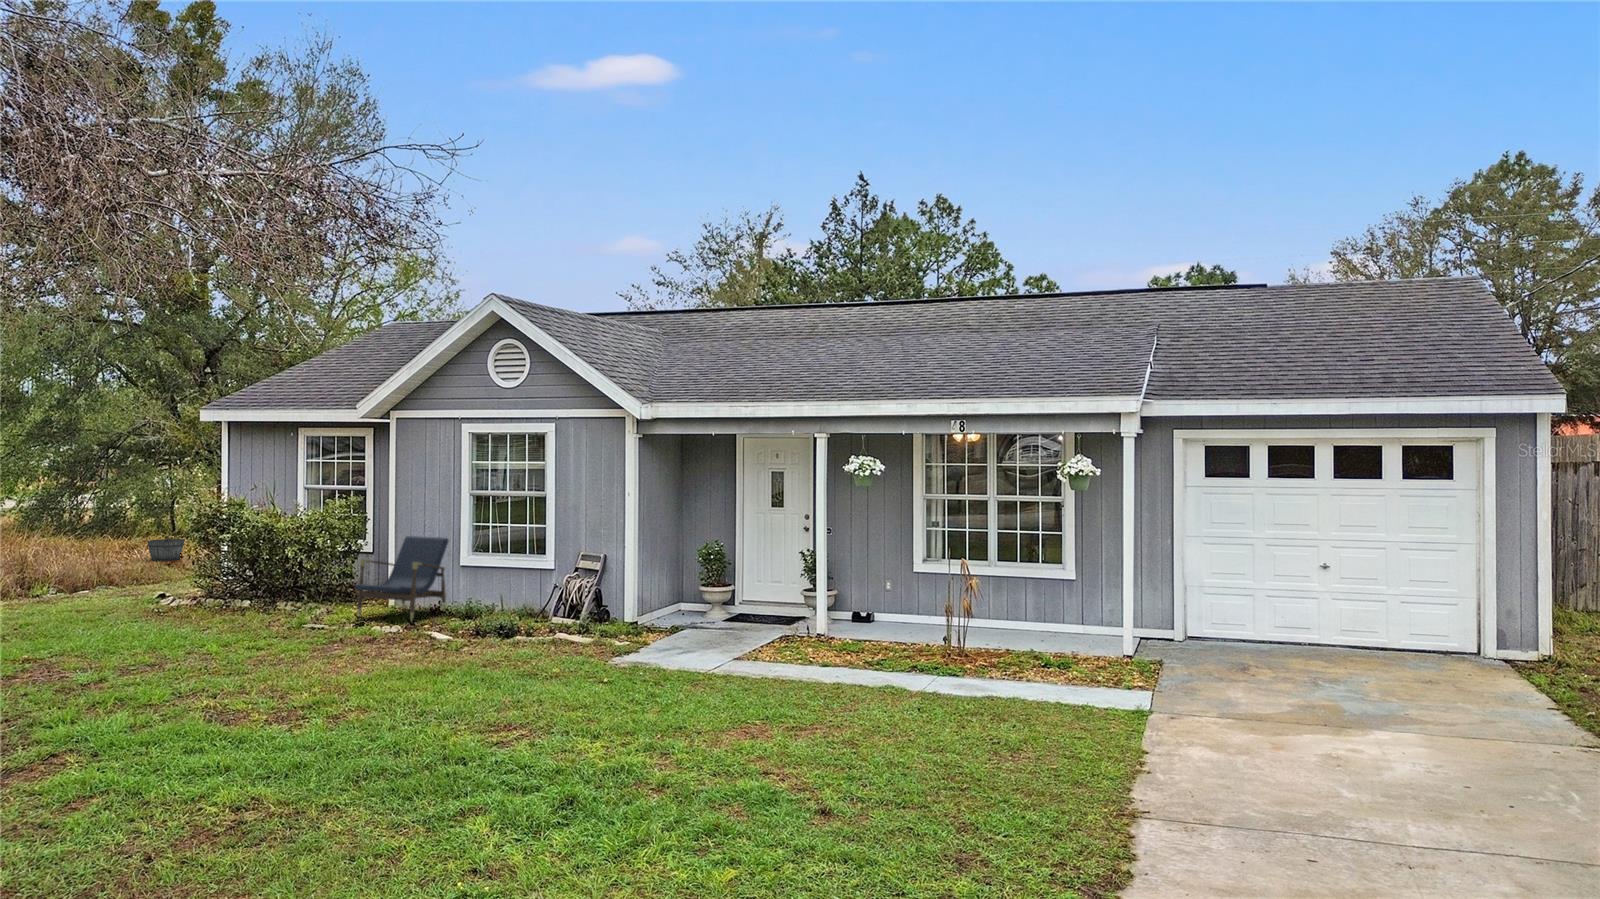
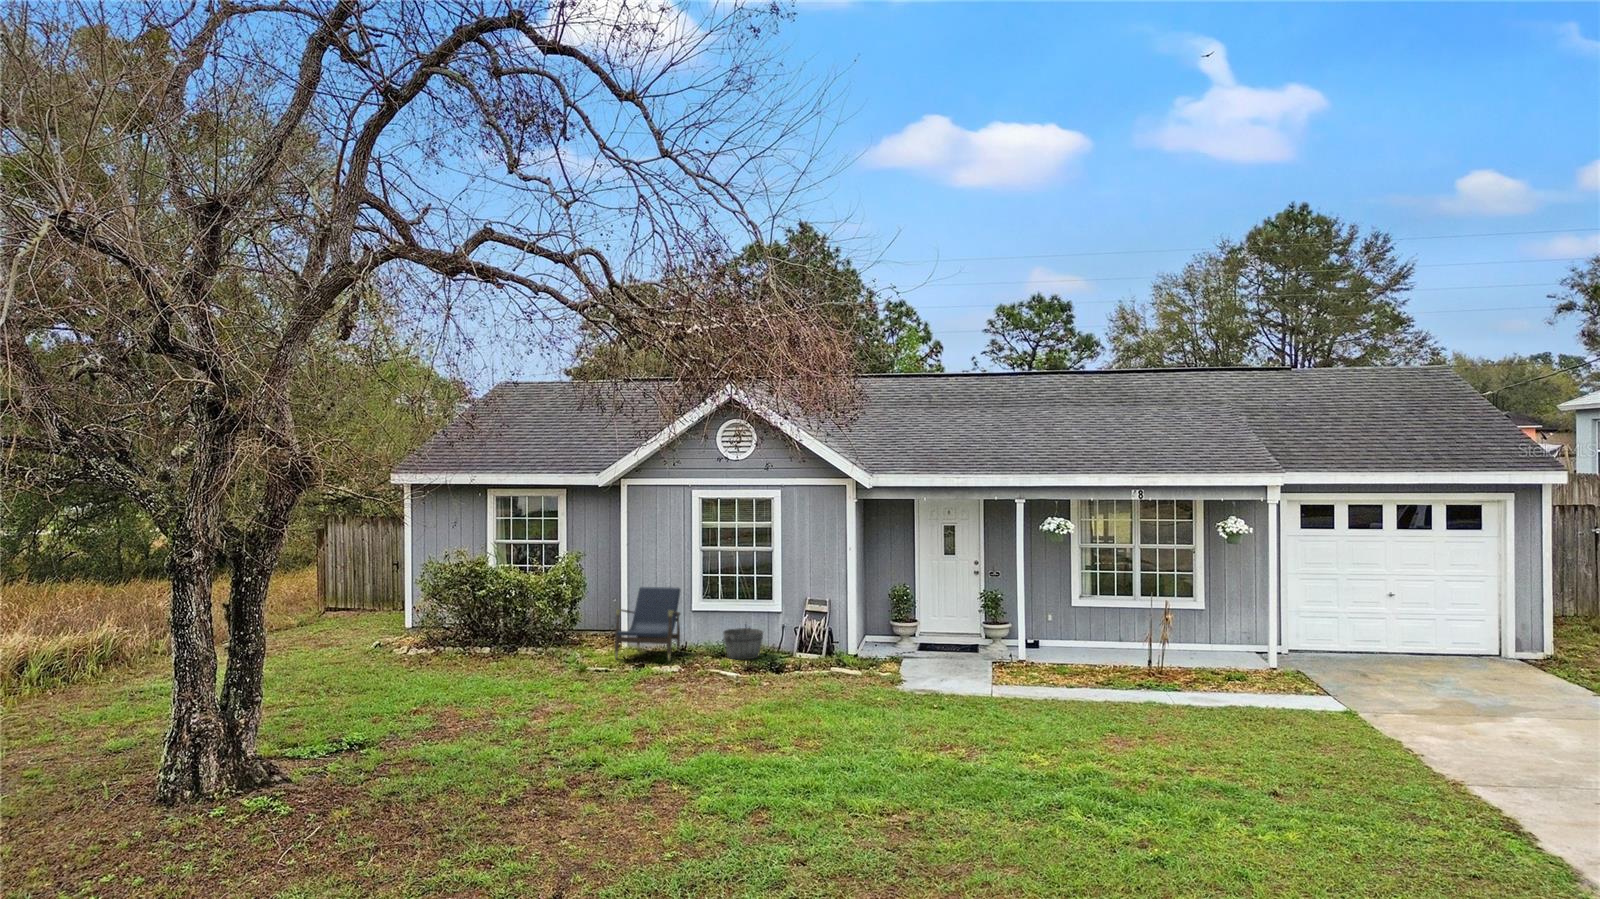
wooden bucket: present [148,535,184,561] -> present [723,624,763,659]

